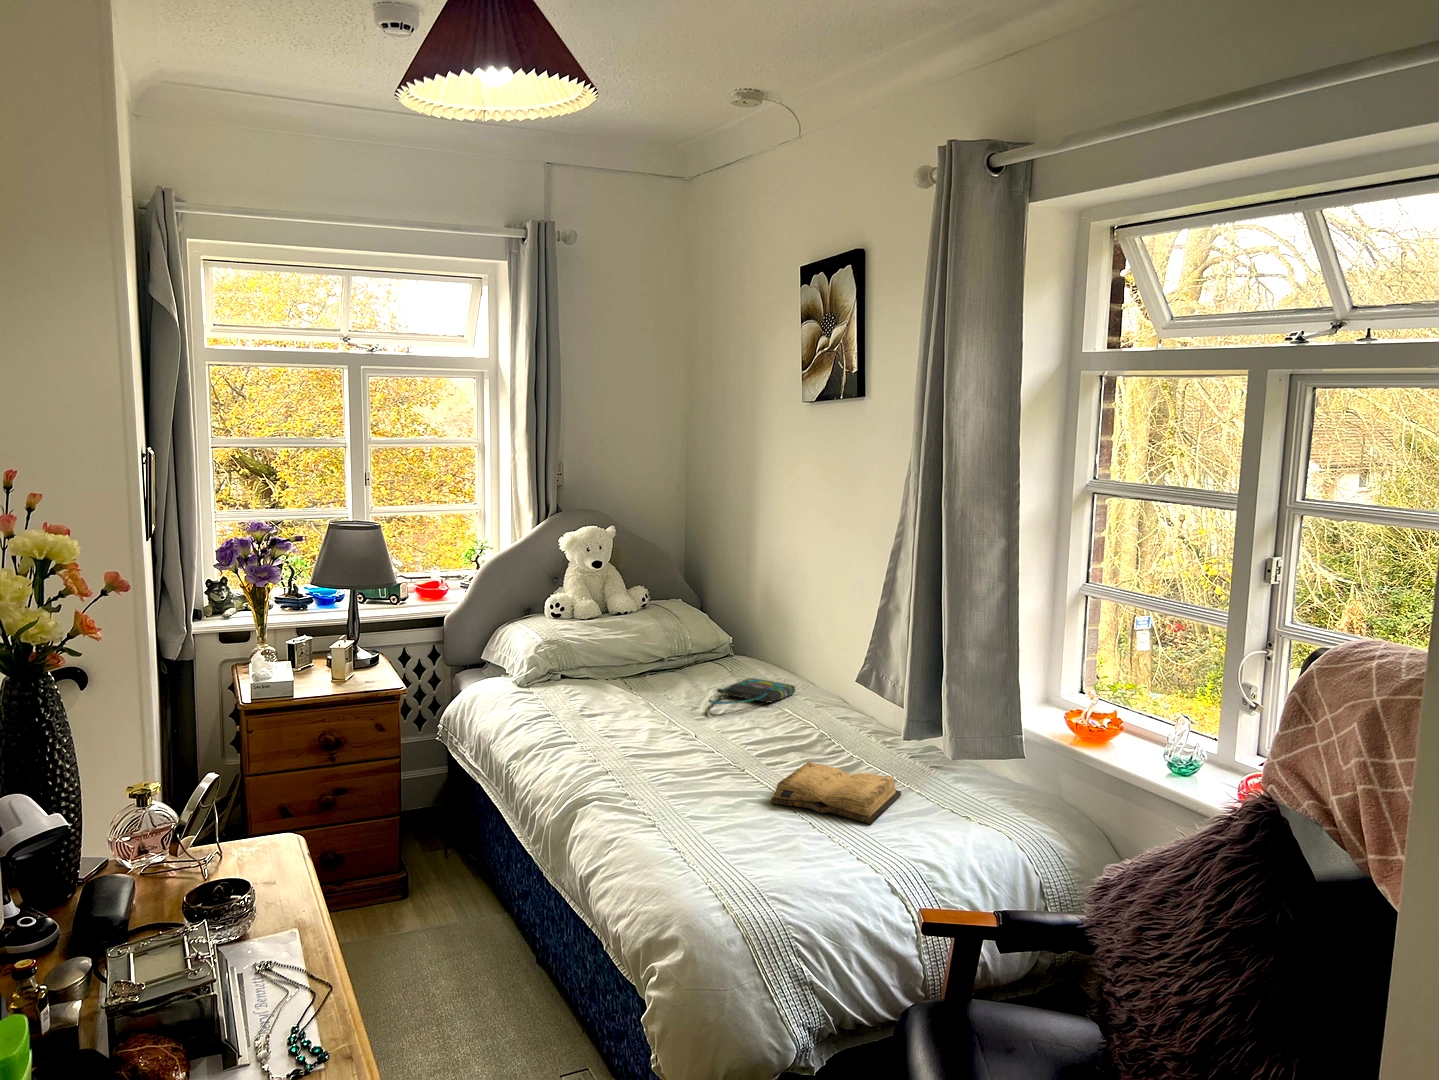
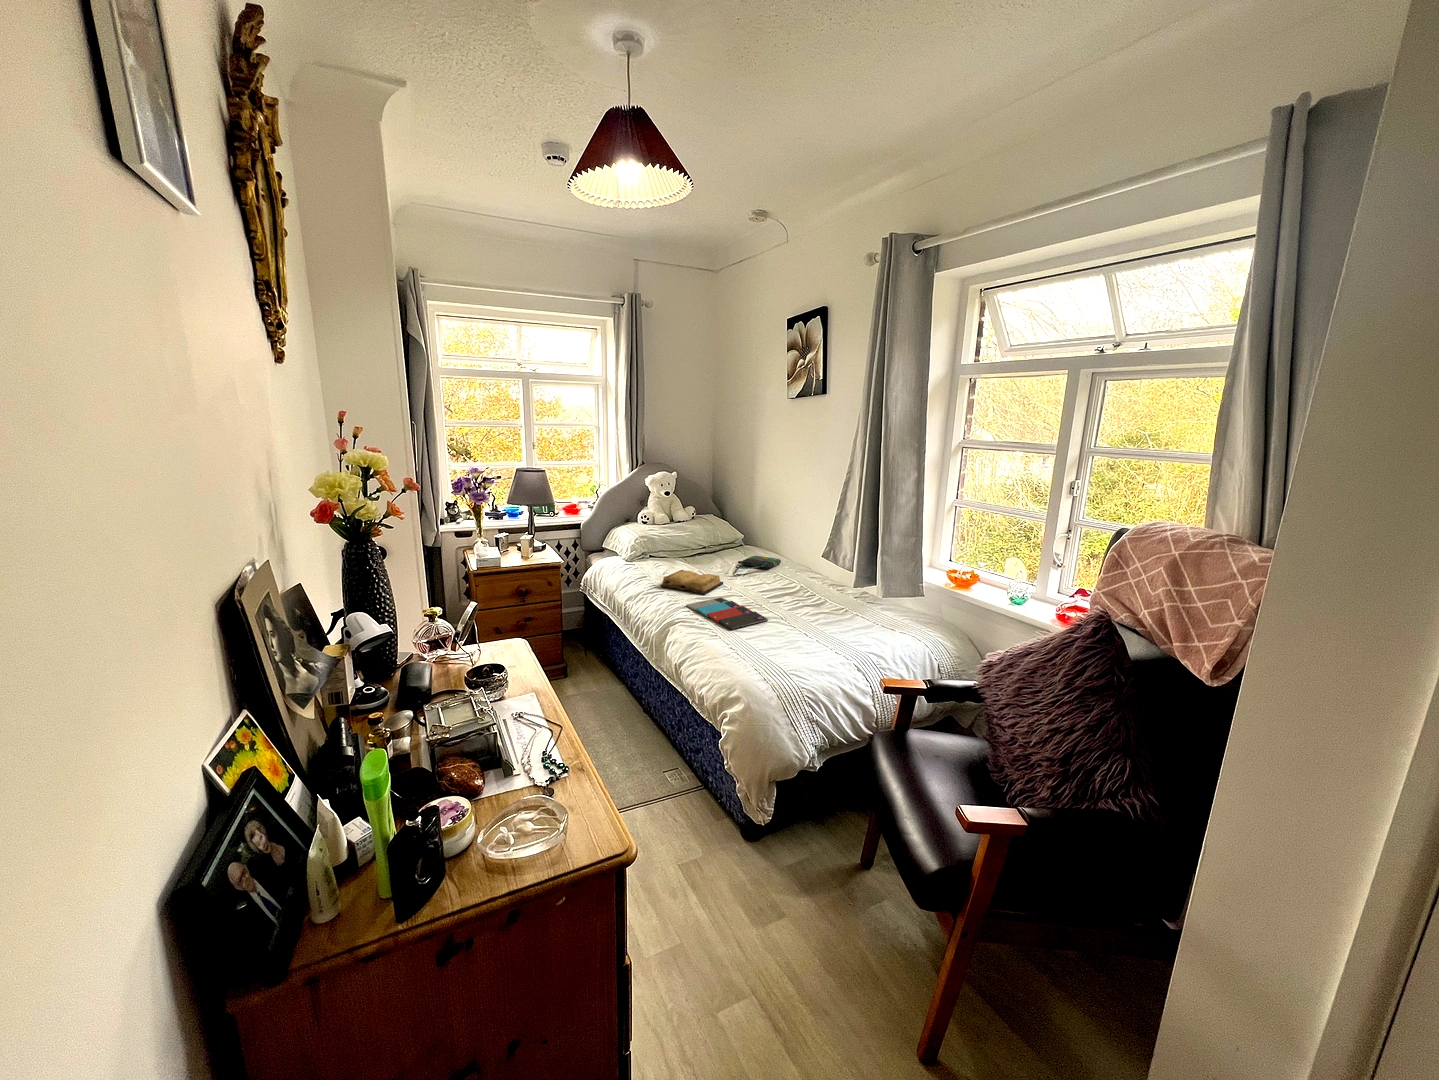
smartphone: none [607,758,746,818] -> present [686,597,768,630]
diary: present [771,762,901,824] -> present [661,570,723,595]

